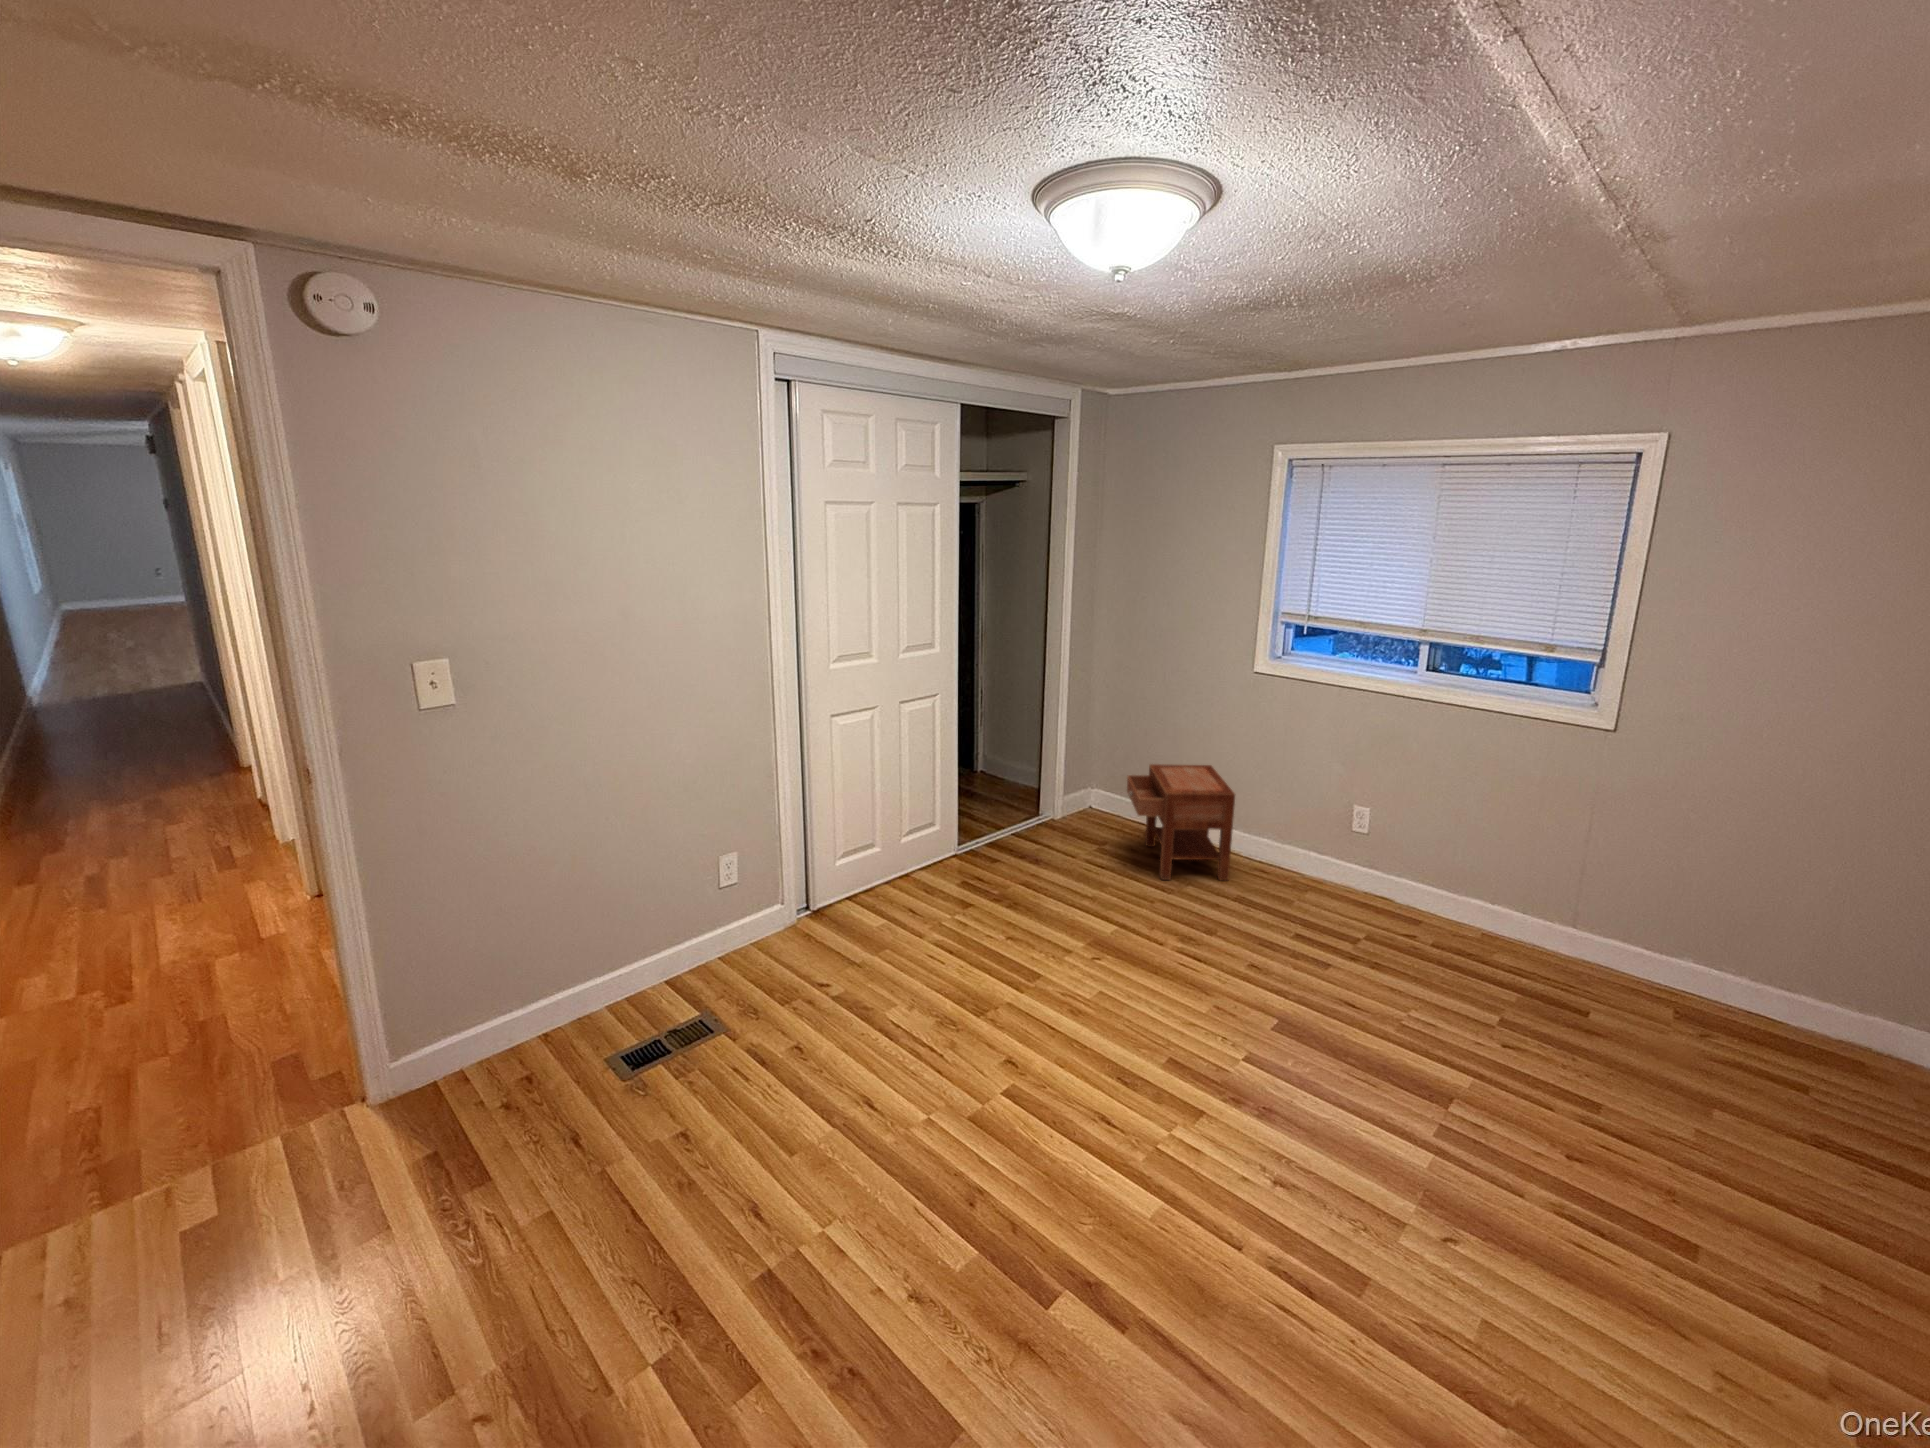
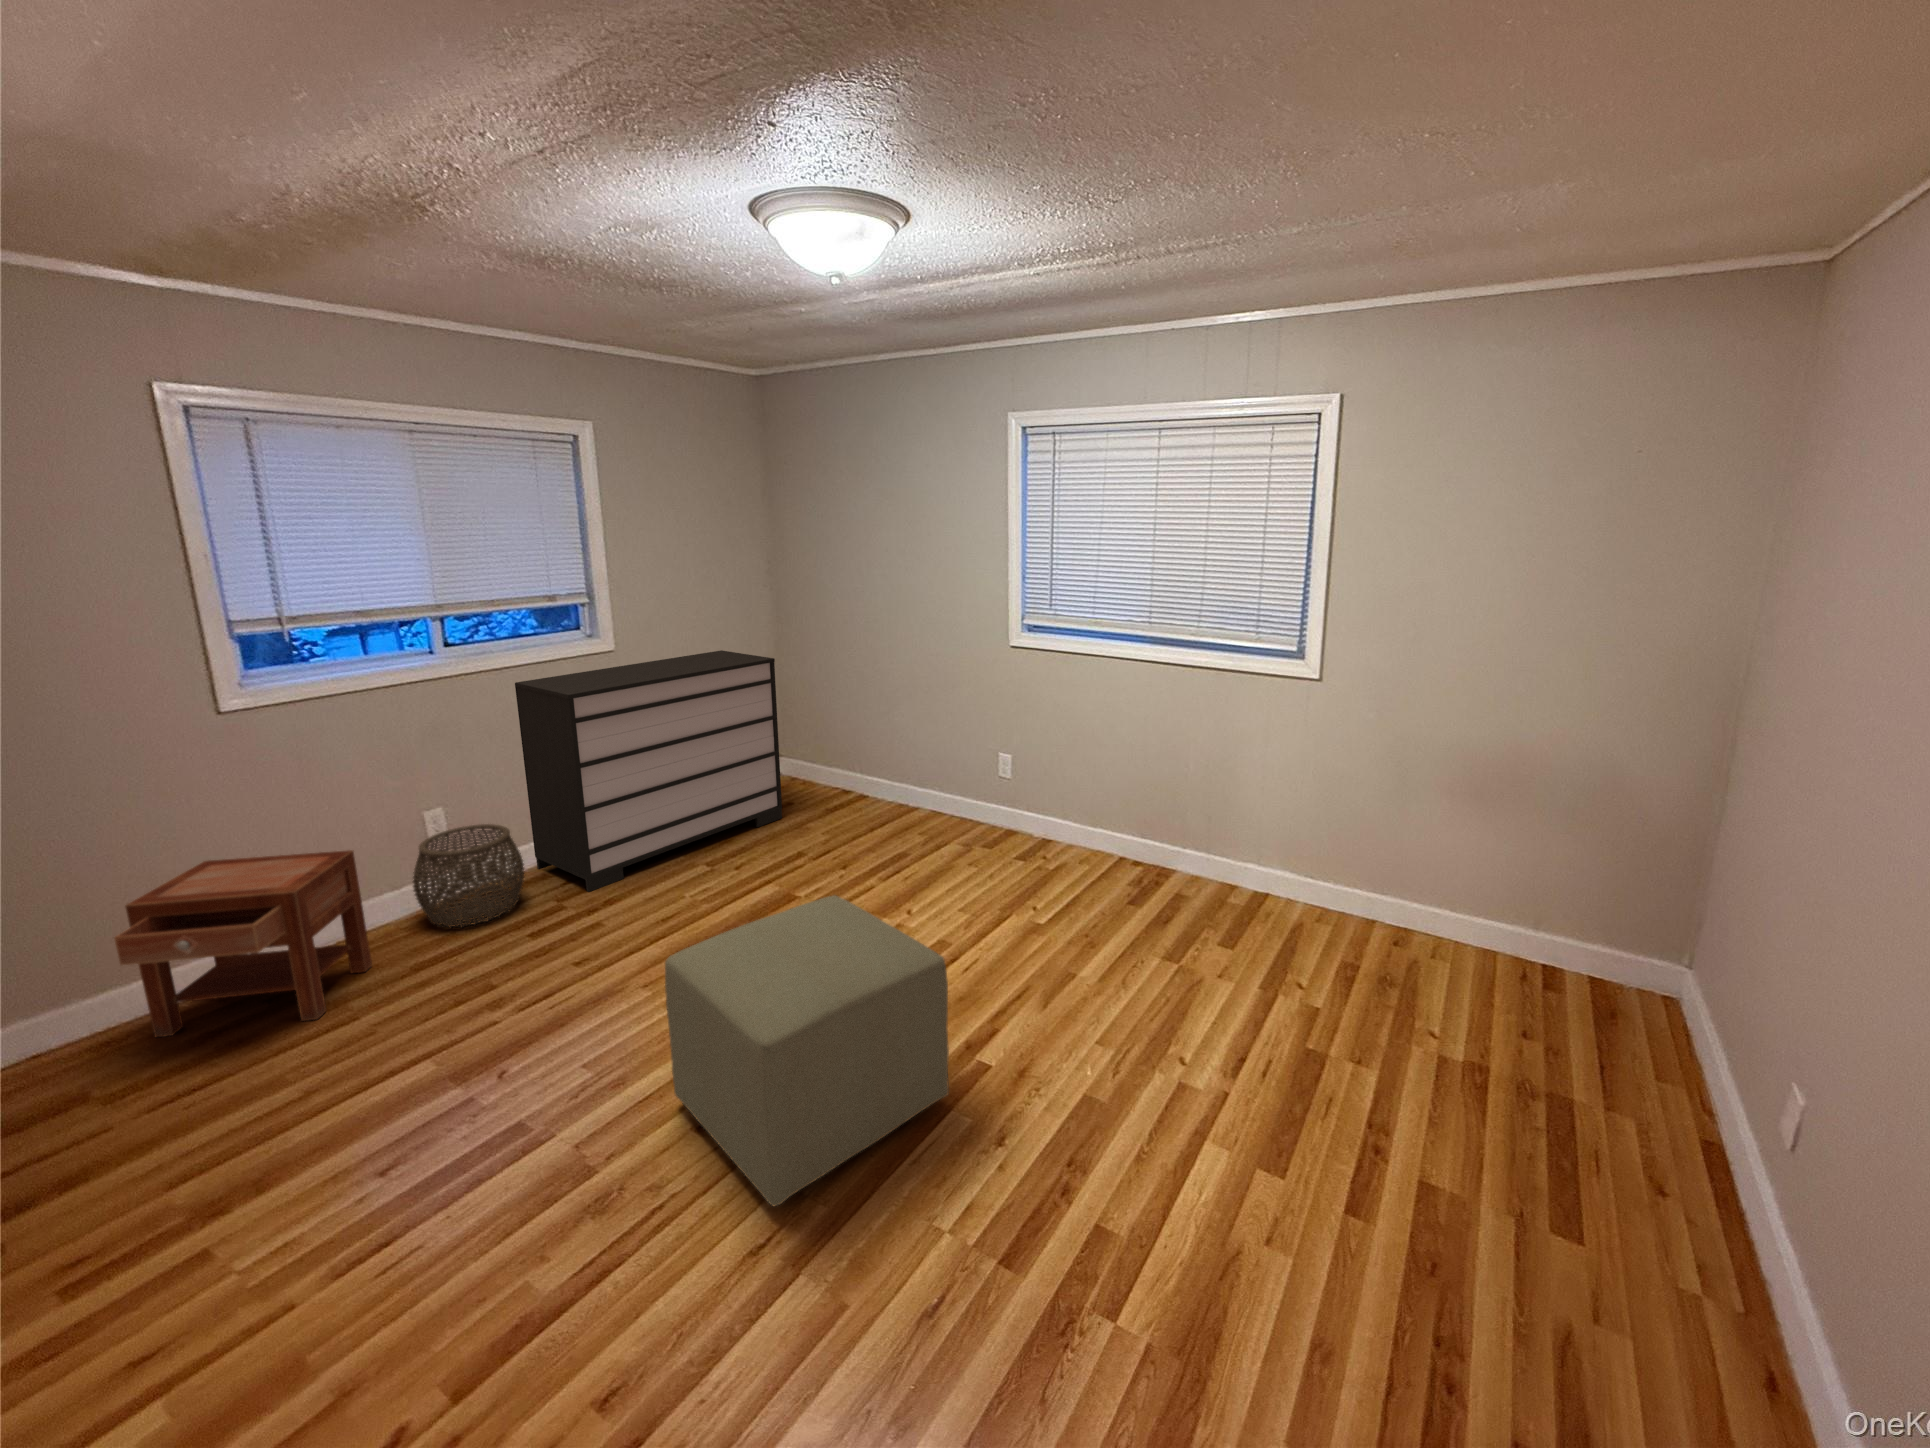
dresser: none [1384,725,1789,1078] -> present [515,650,782,892]
woven basket: none [1281,823,1370,915] -> present [413,824,524,928]
ottoman: none [887,923,1154,1235] -> present [665,895,949,1206]

